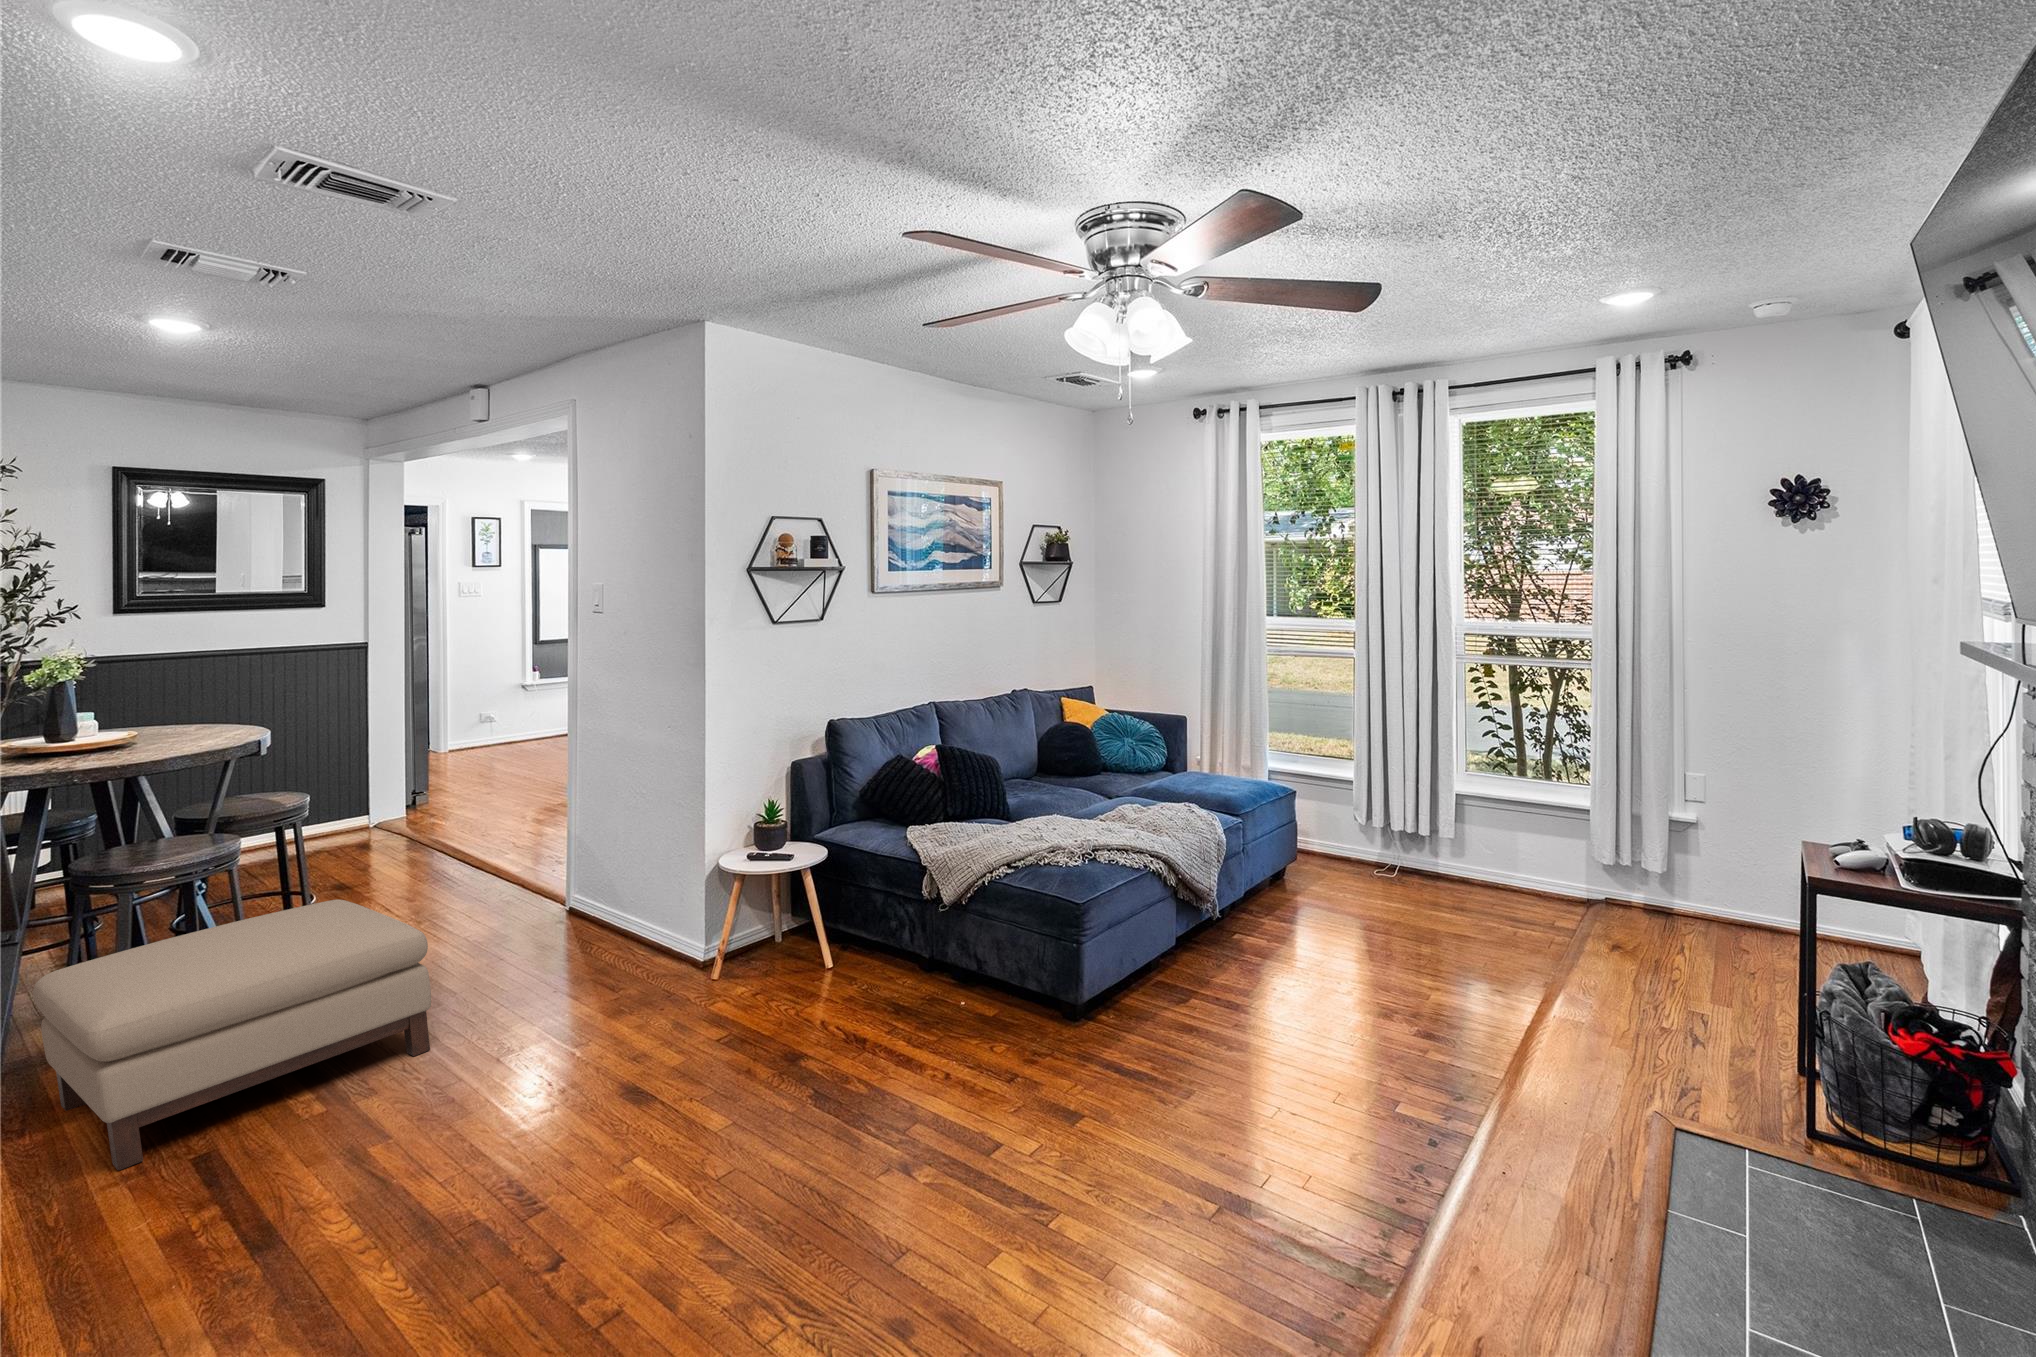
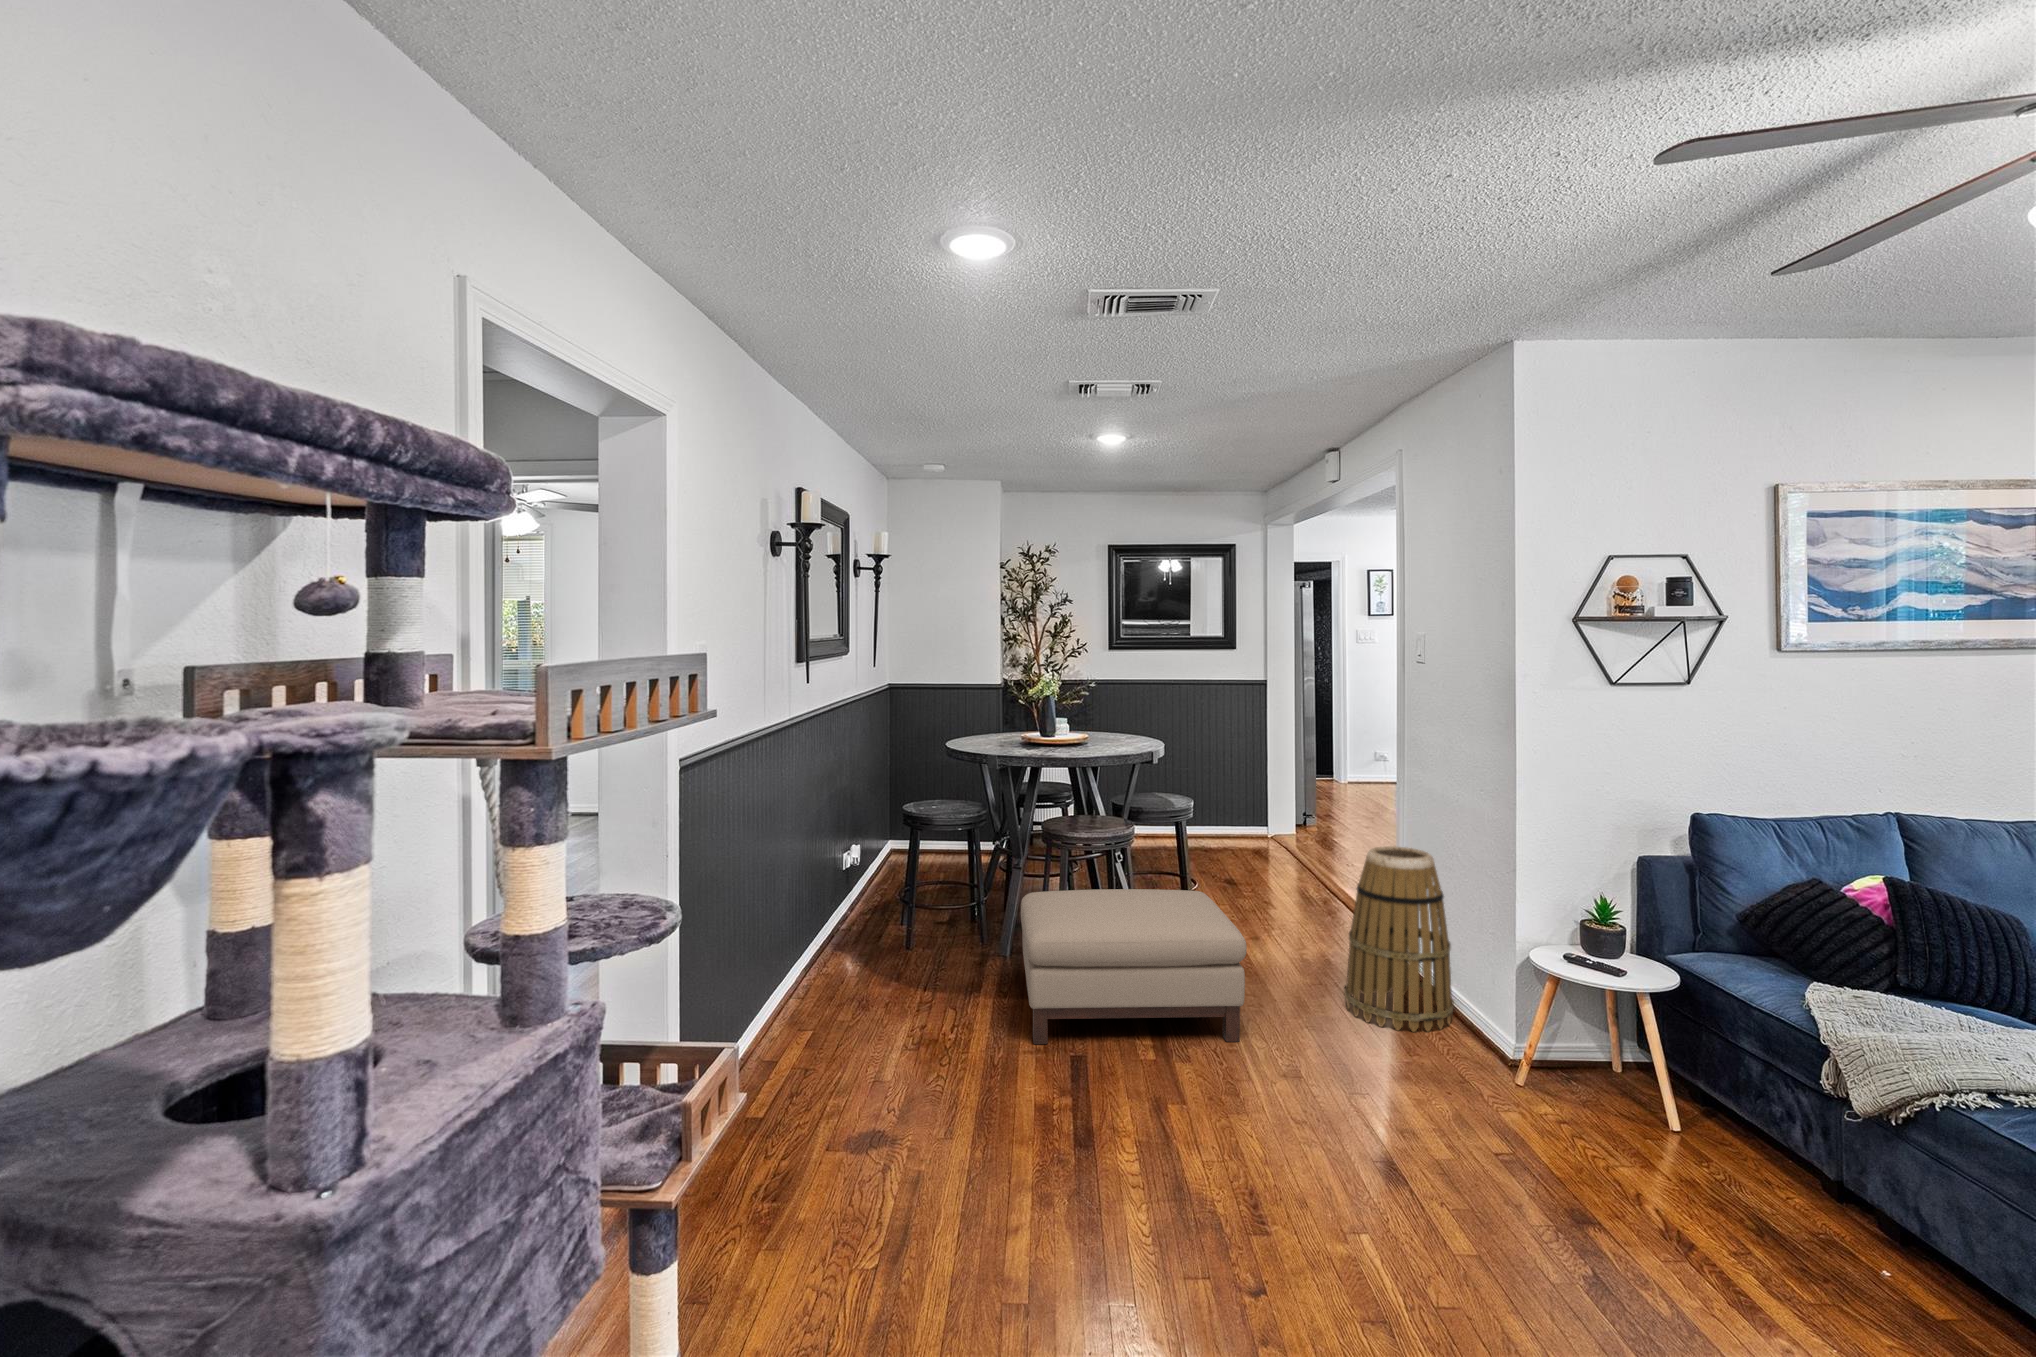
basket: none [532,793,645,980] -> present [1344,846,1454,1032]

